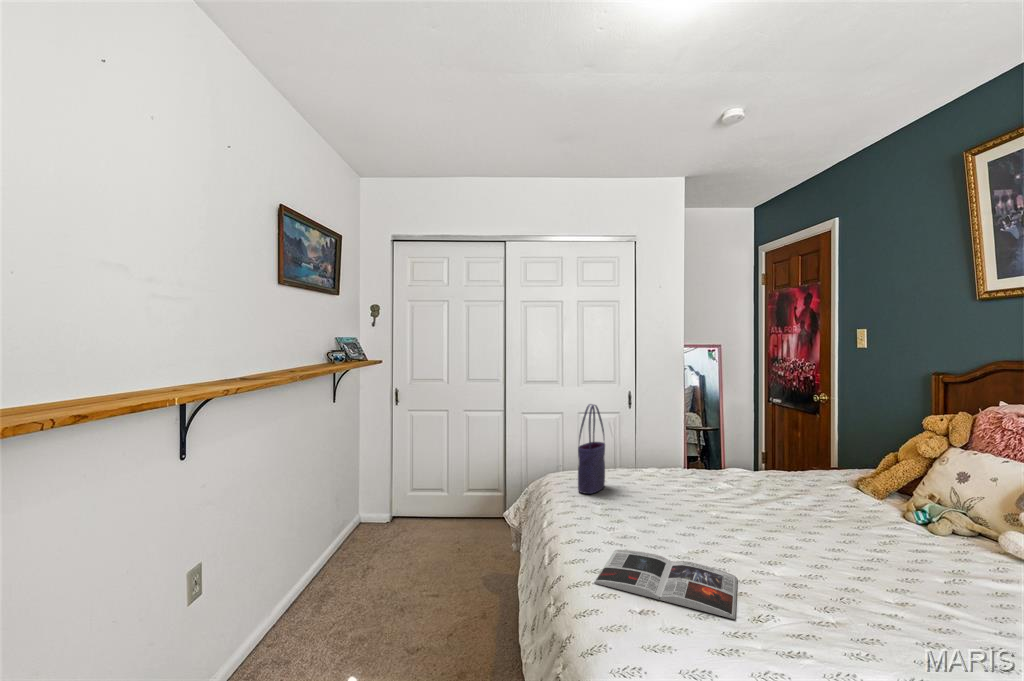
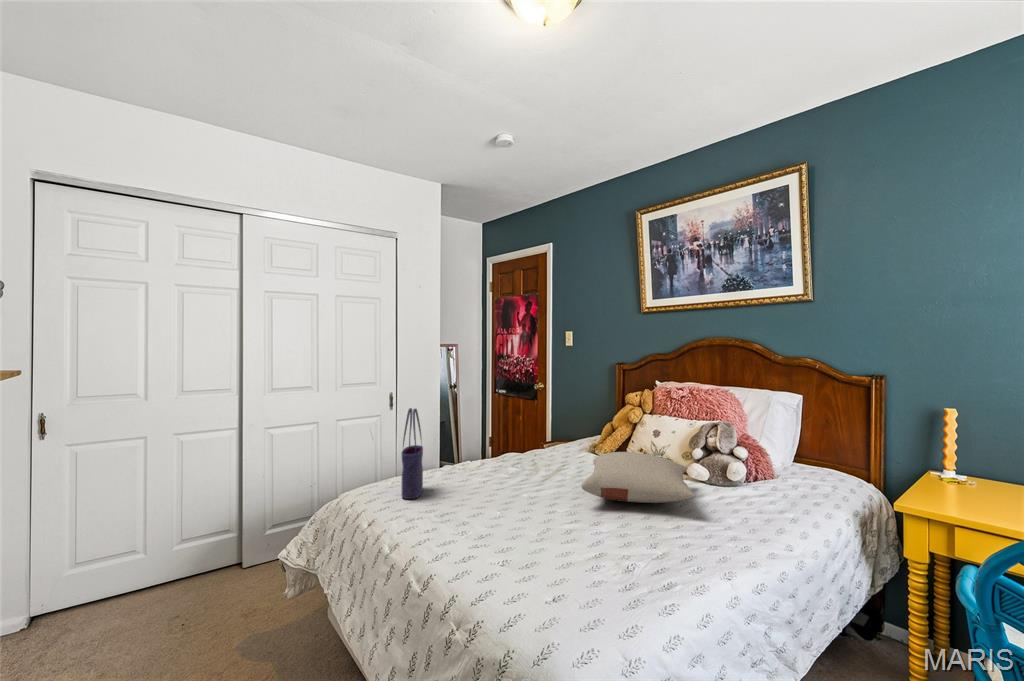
pillow: none [768,489,990,582] -> present [581,452,695,503]
magazine: present [594,550,737,619] -> none [483,530,602,570]

